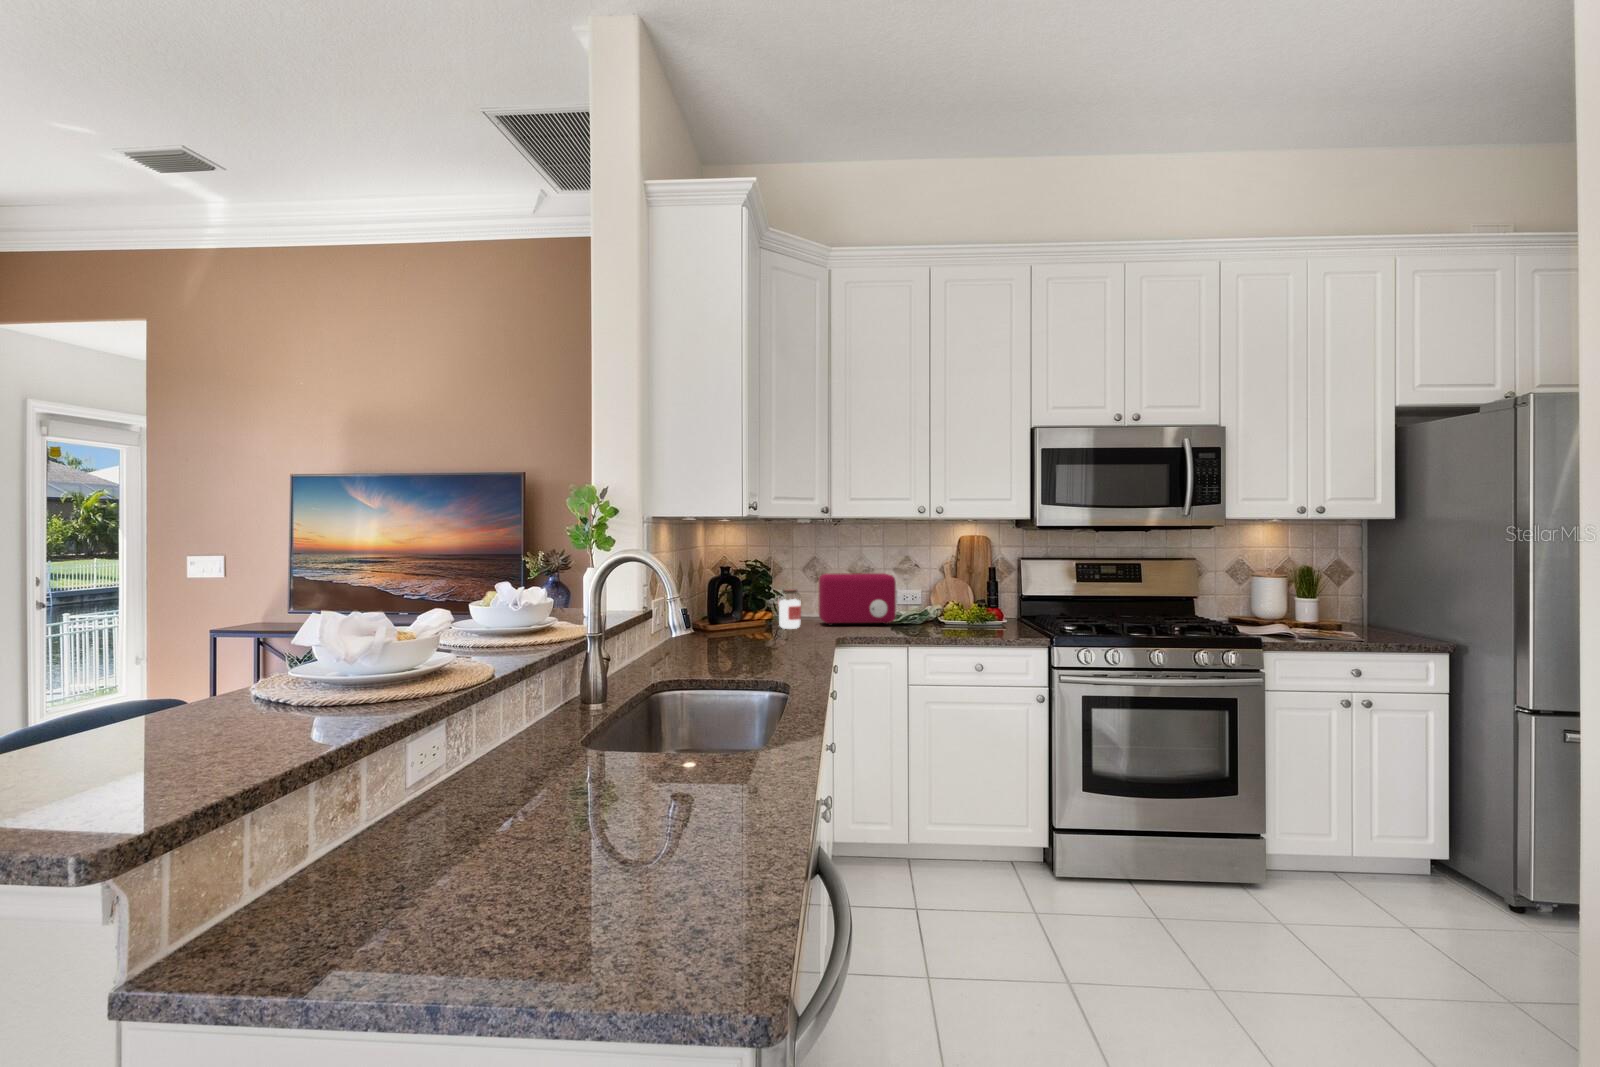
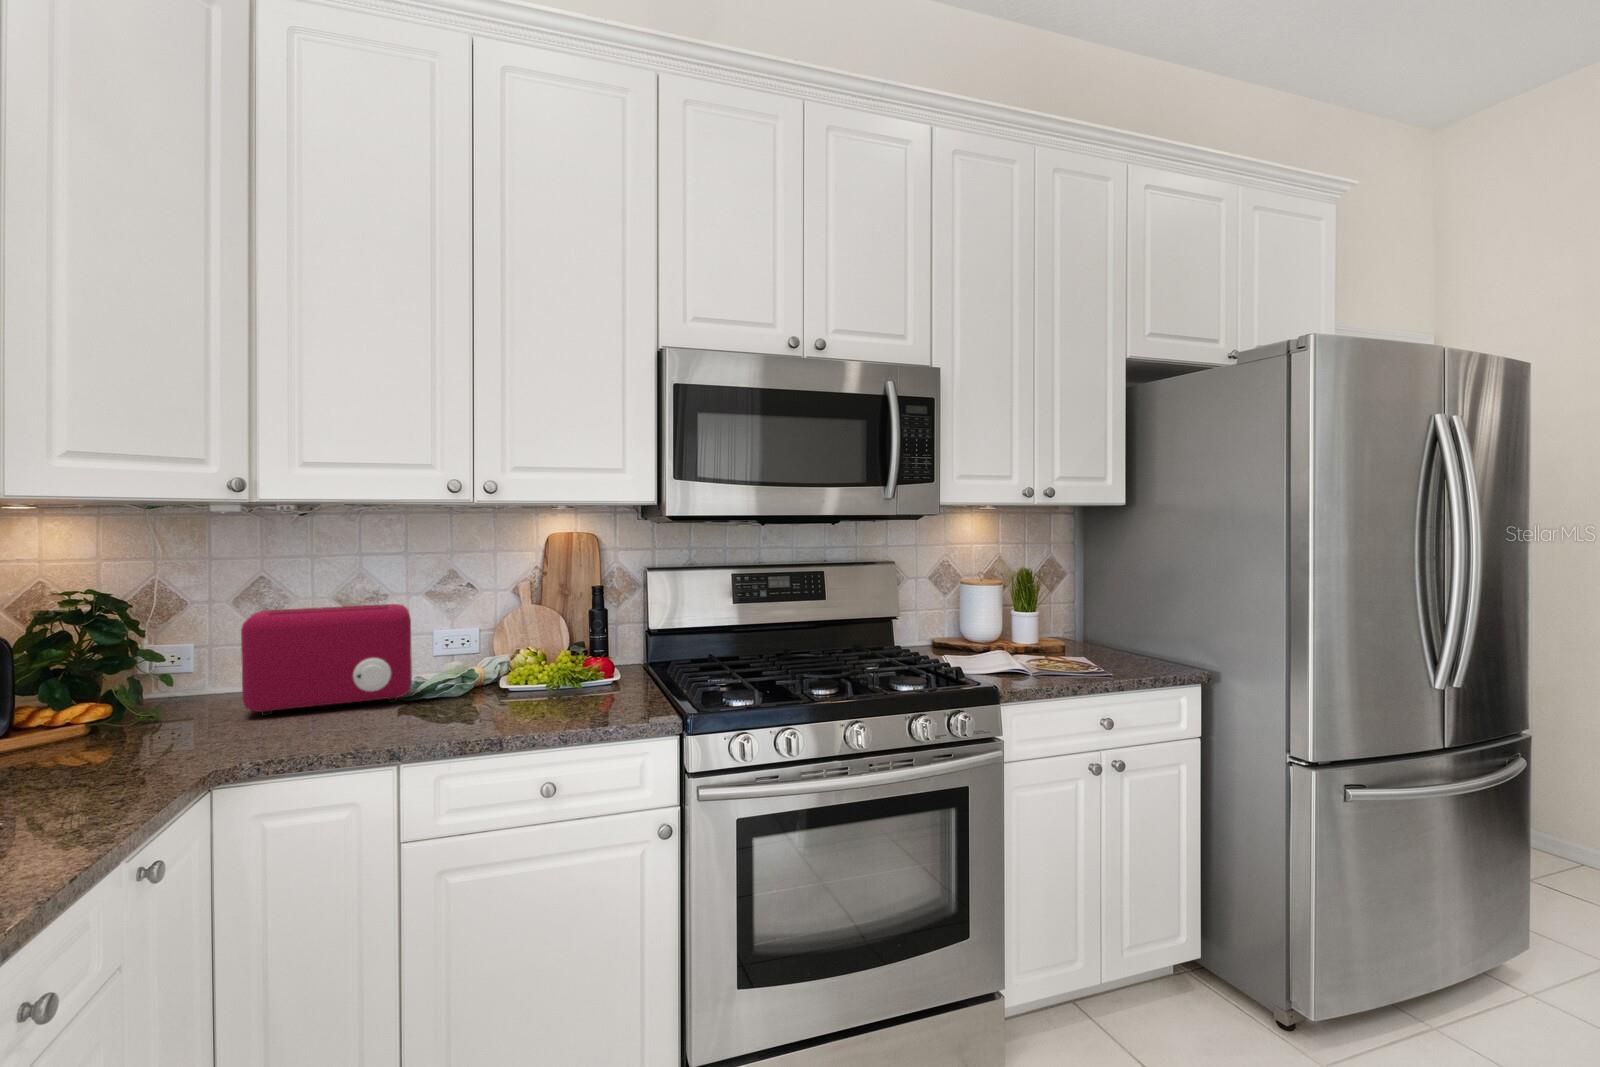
jar: present [778,589,801,629] -> none [106,654,175,745]

